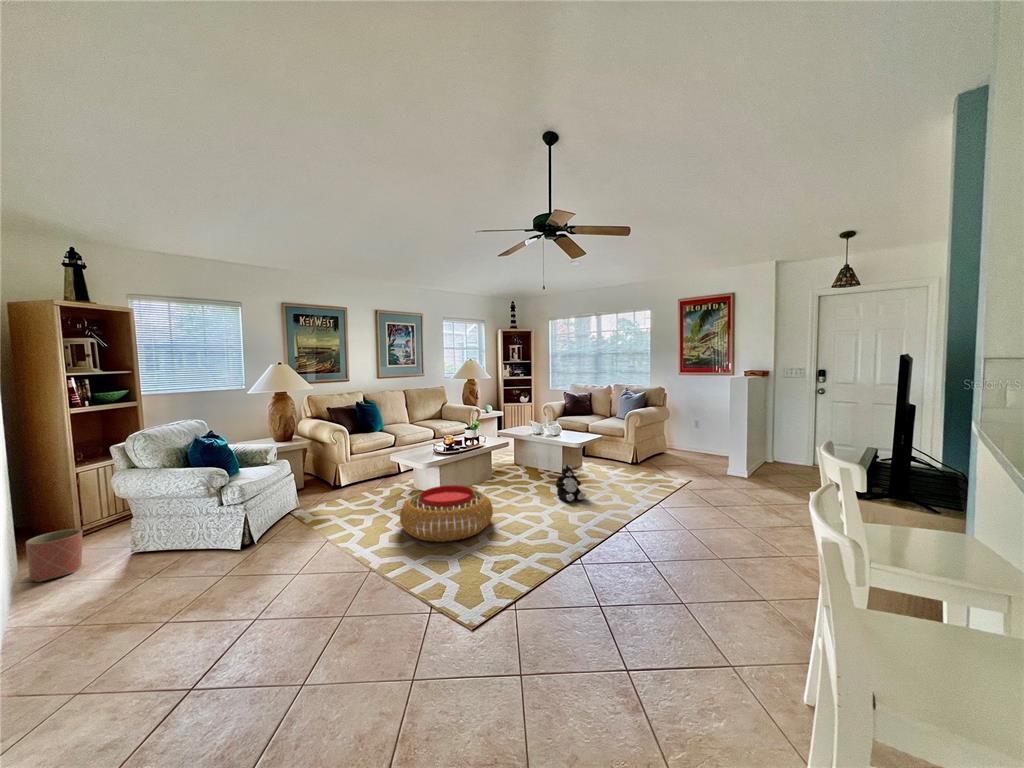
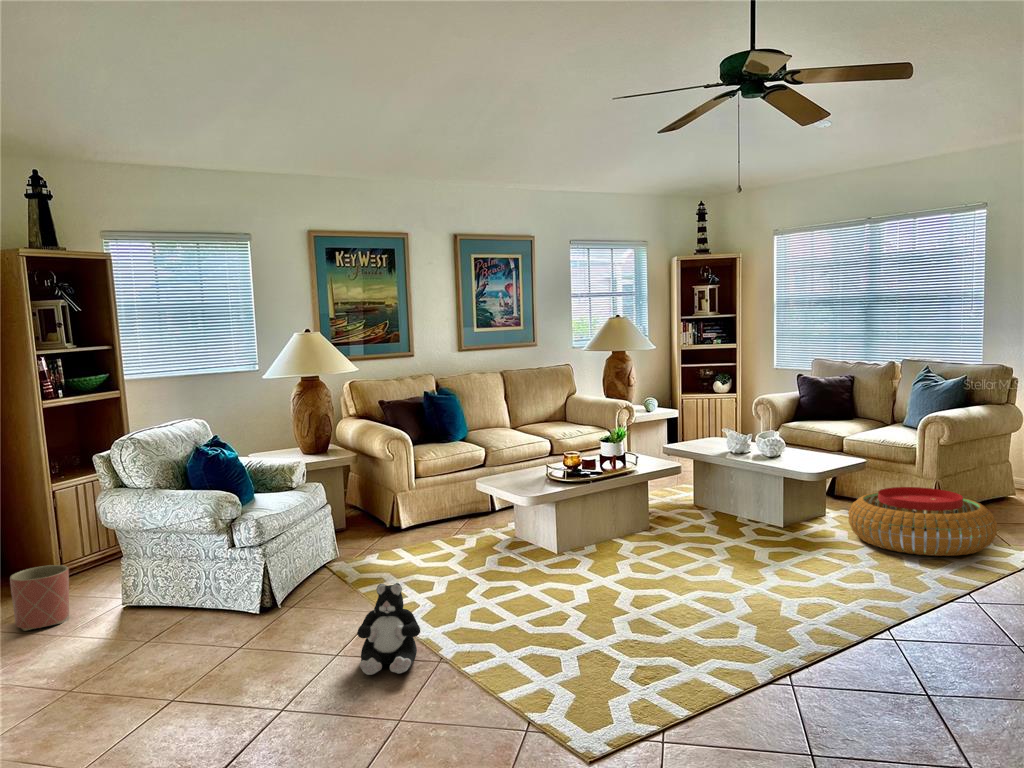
plush toy: present [556,464,586,501] -> present [357,583,420,675]
pouf: present [400,486,493,542] -> present [848,487,997,556]

